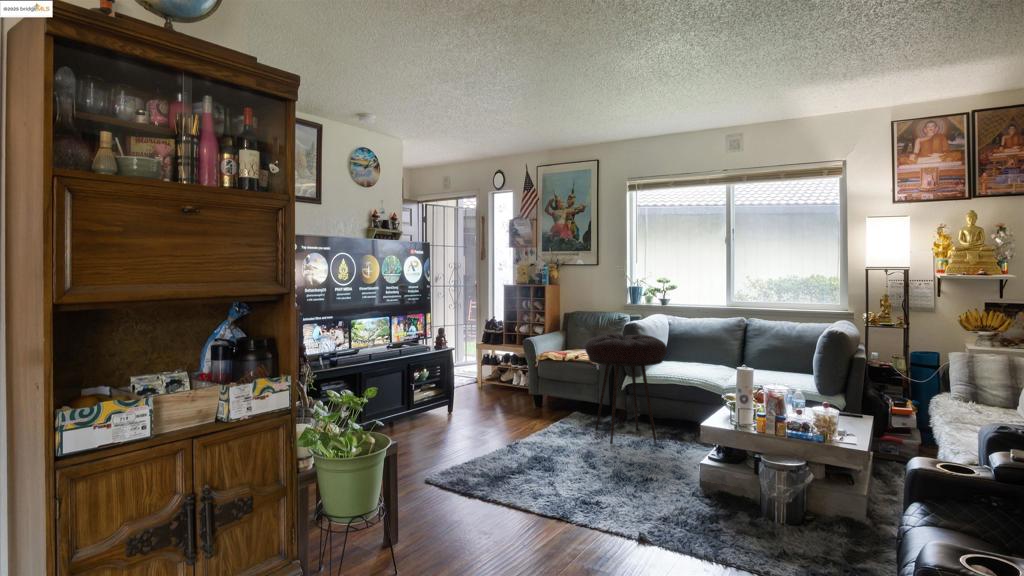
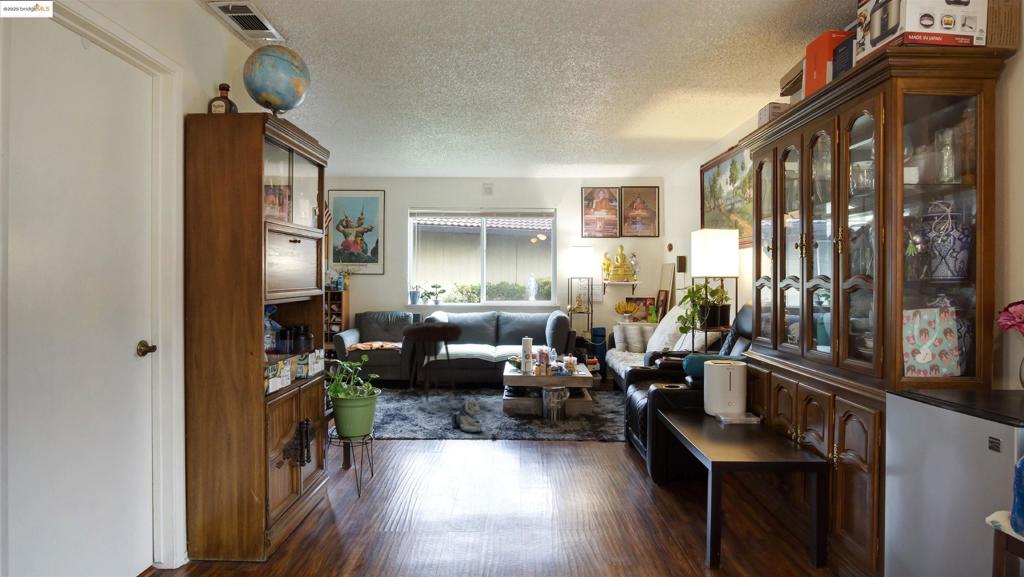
plush toy: none [599,478,645,539] -> present [452,399,482,433]

